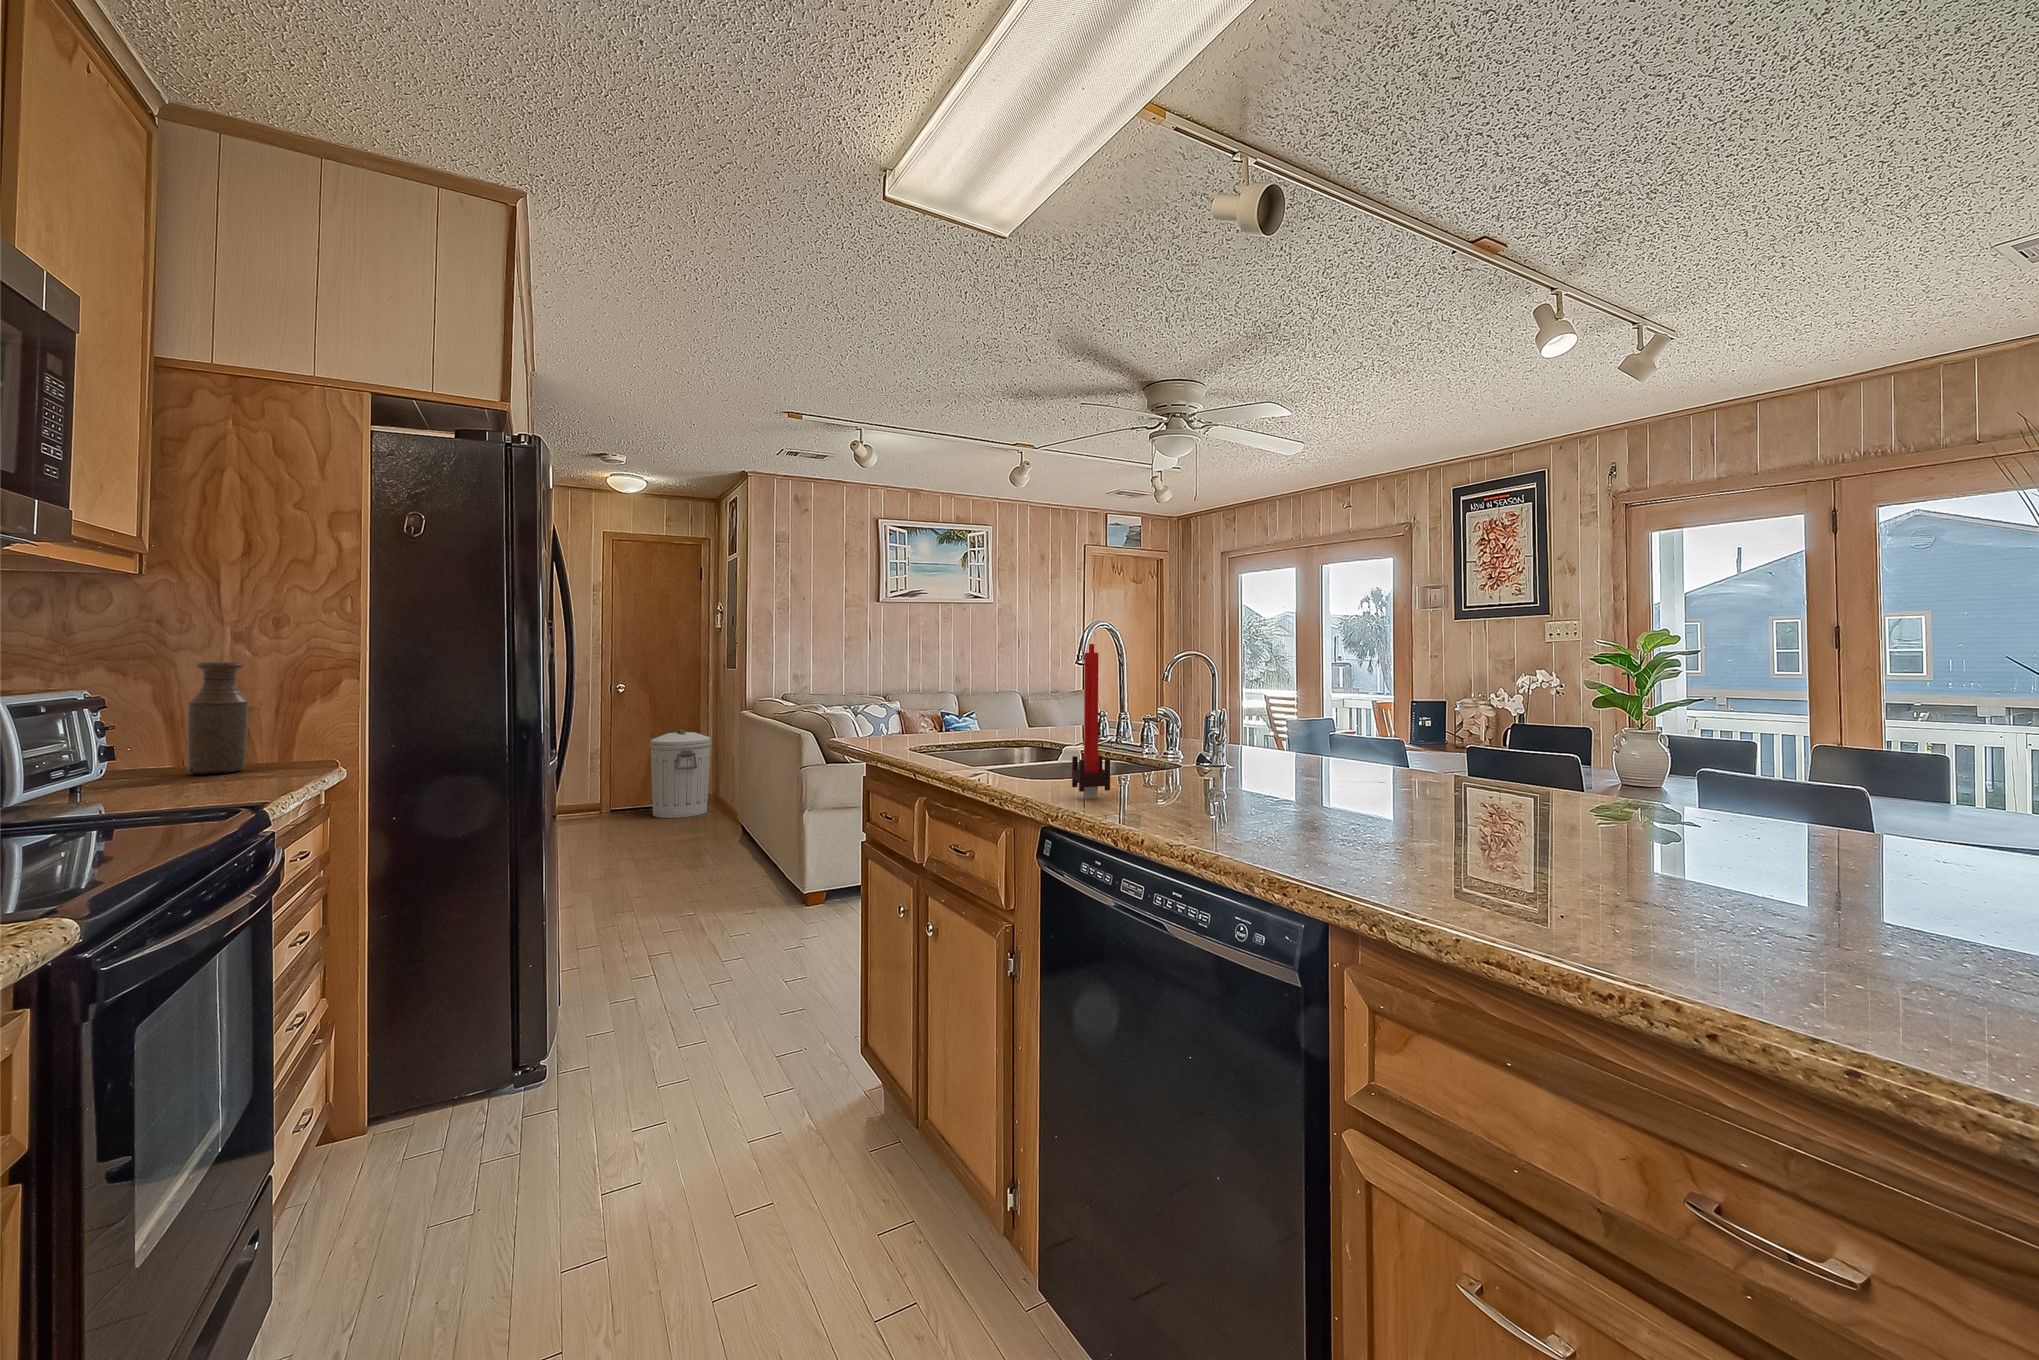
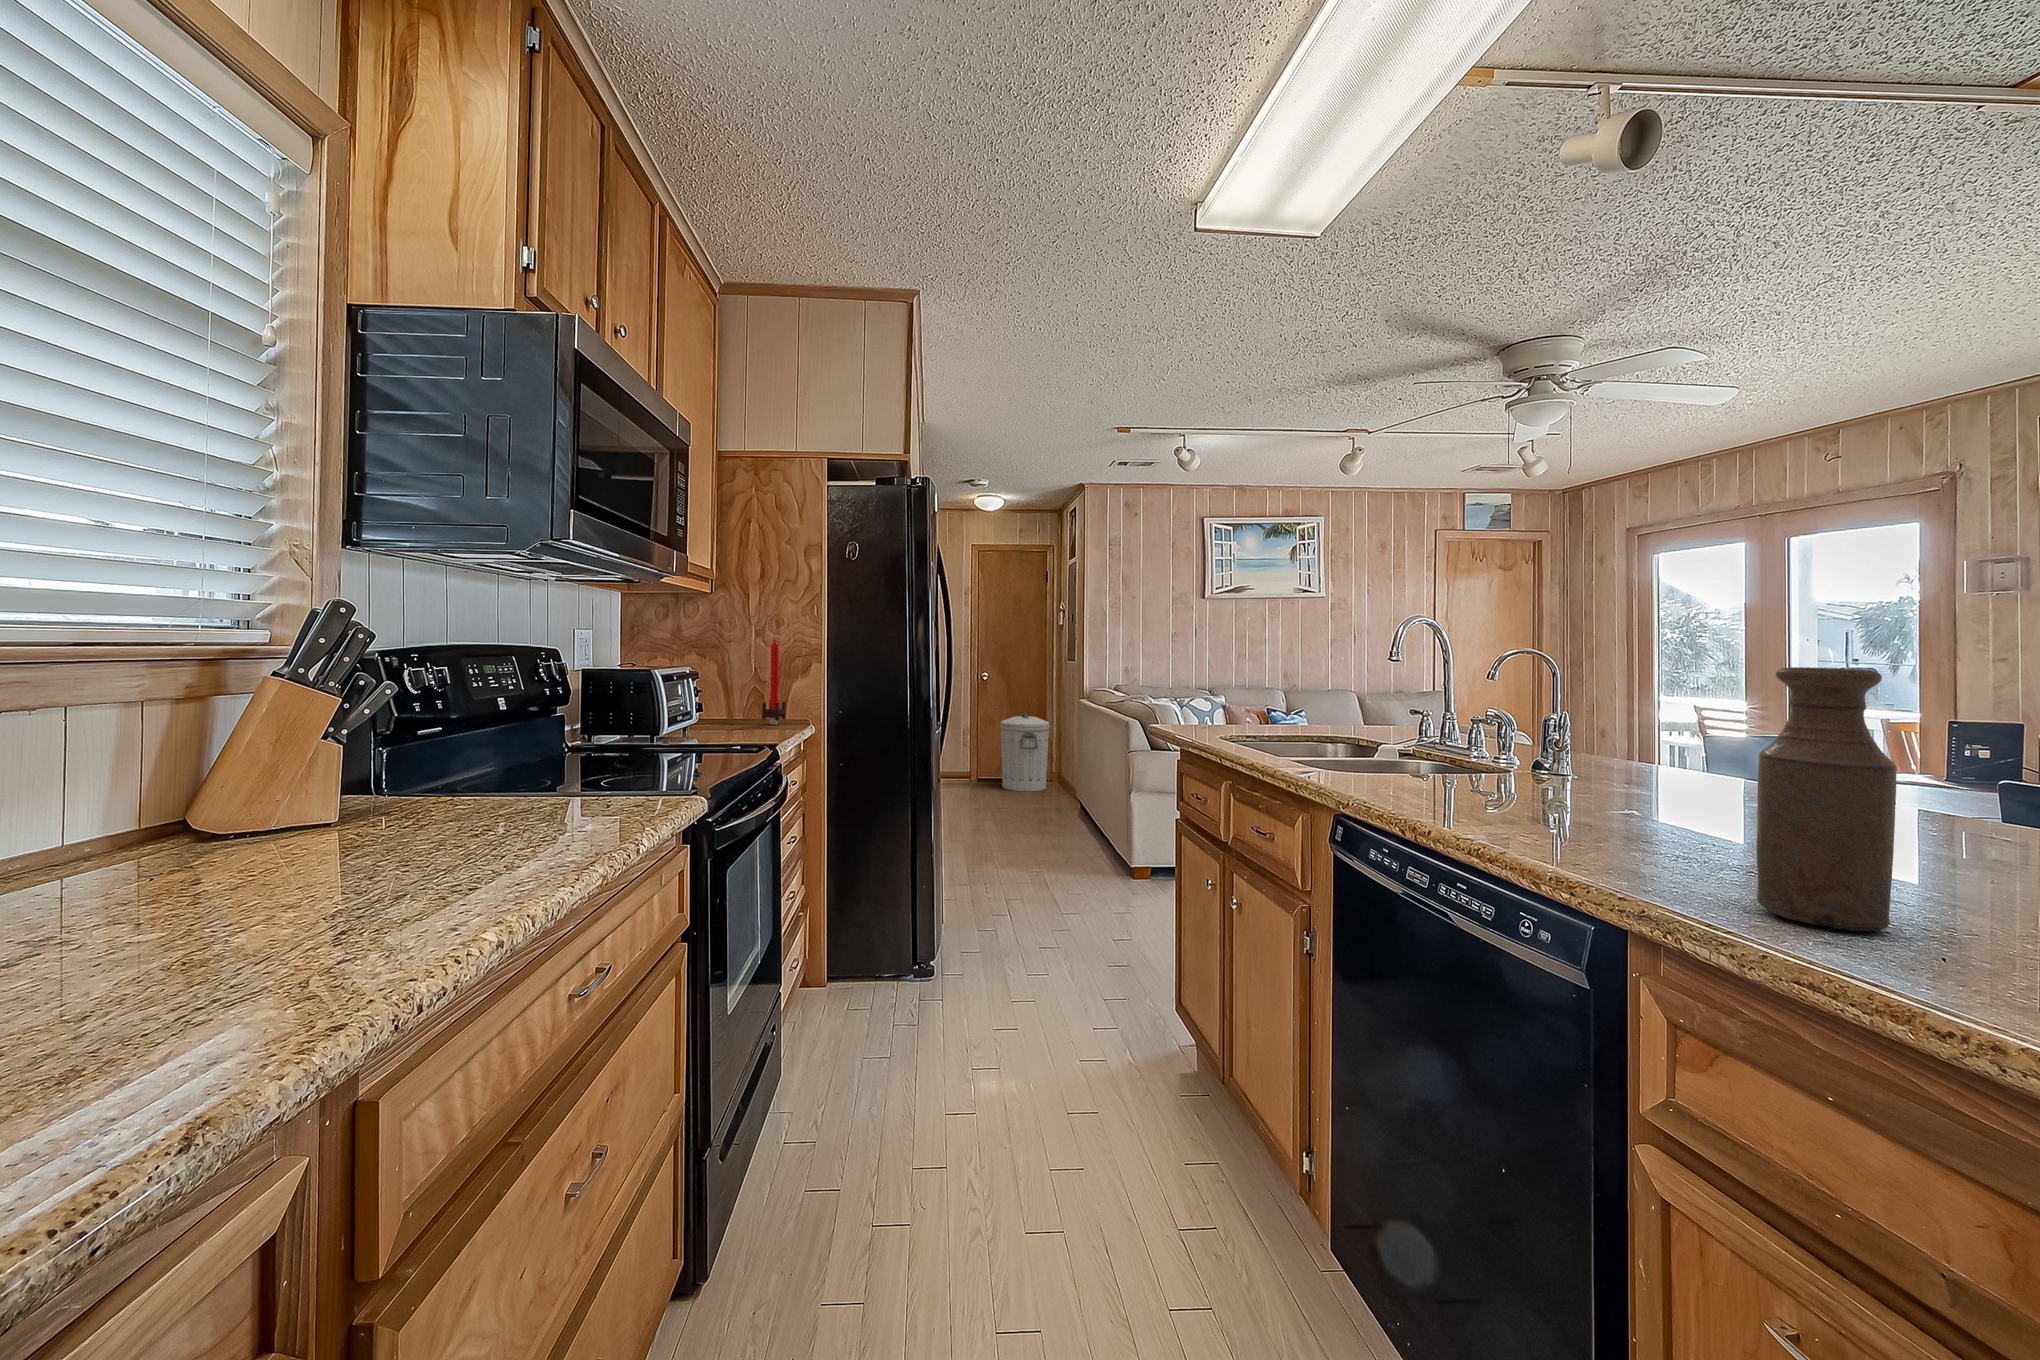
candle: present [1072,644,1110,798] -> present [762,639,786,724]
bottle: present [187,662,248,774] -> present [1757,667,1896,931]

